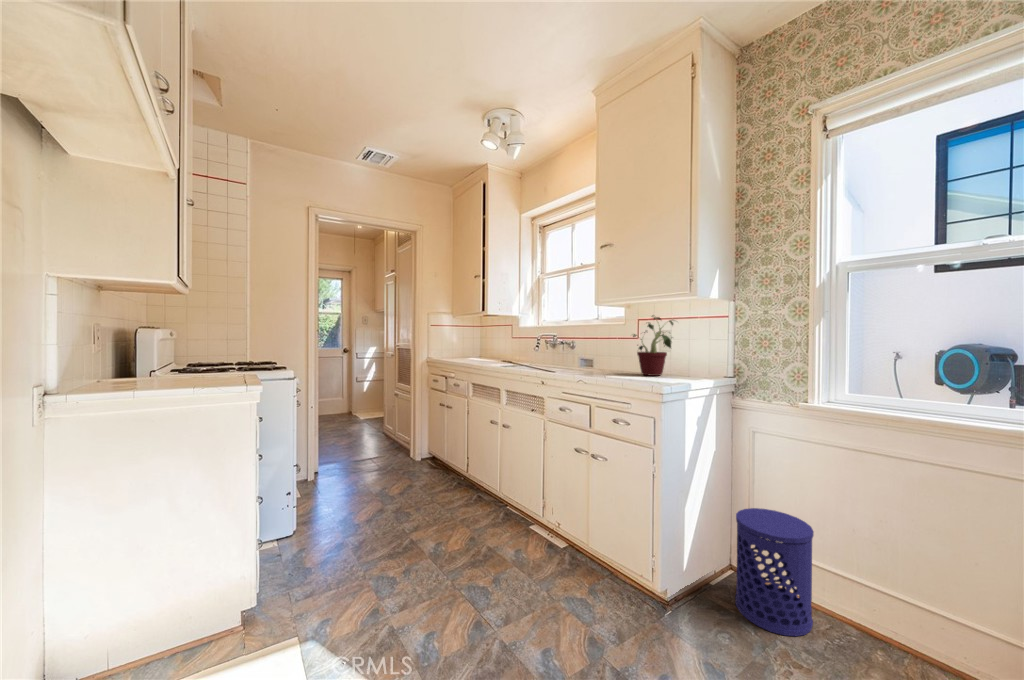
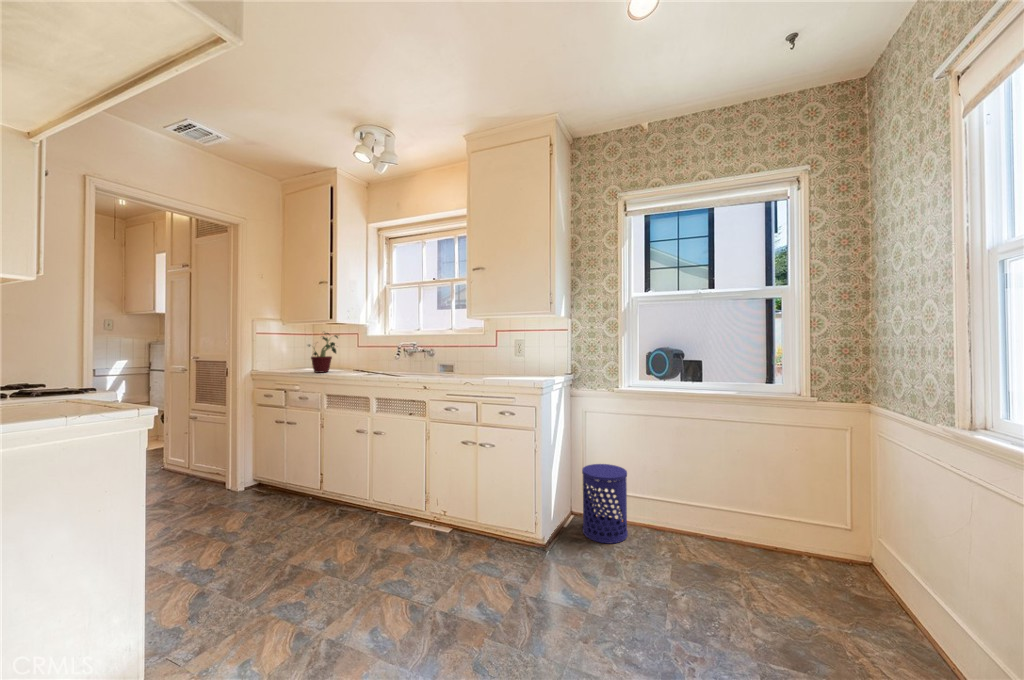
potted plant: present [633,316,673,376] -> present [308,333,338,373]

